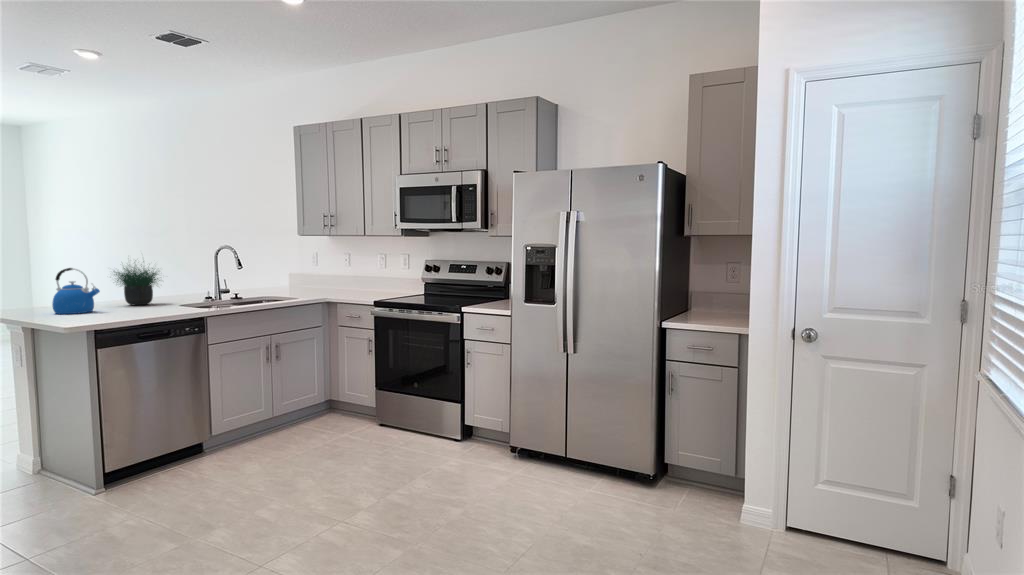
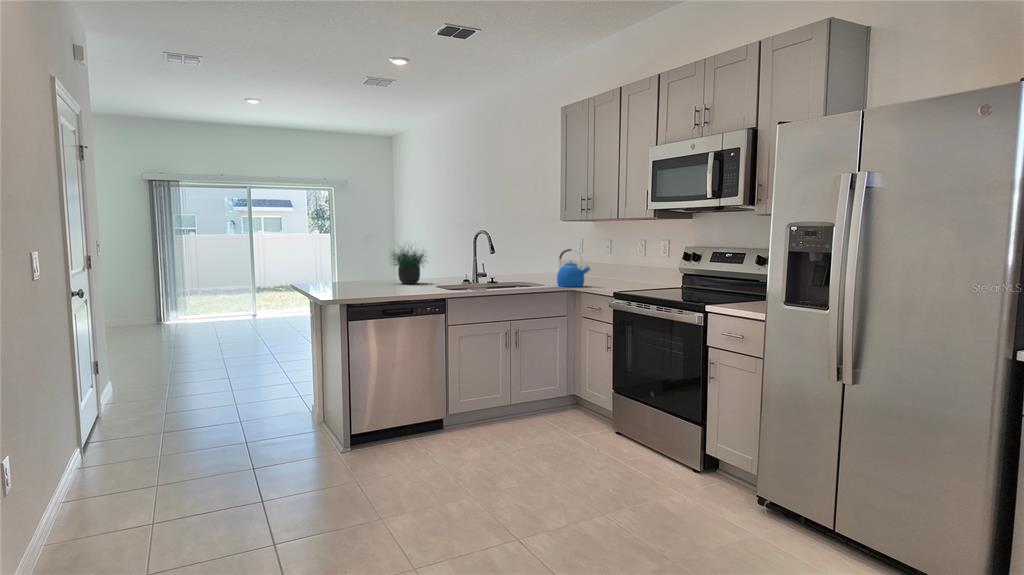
kettle: present [52,268,100,314] -> present [557,249,590,287]

